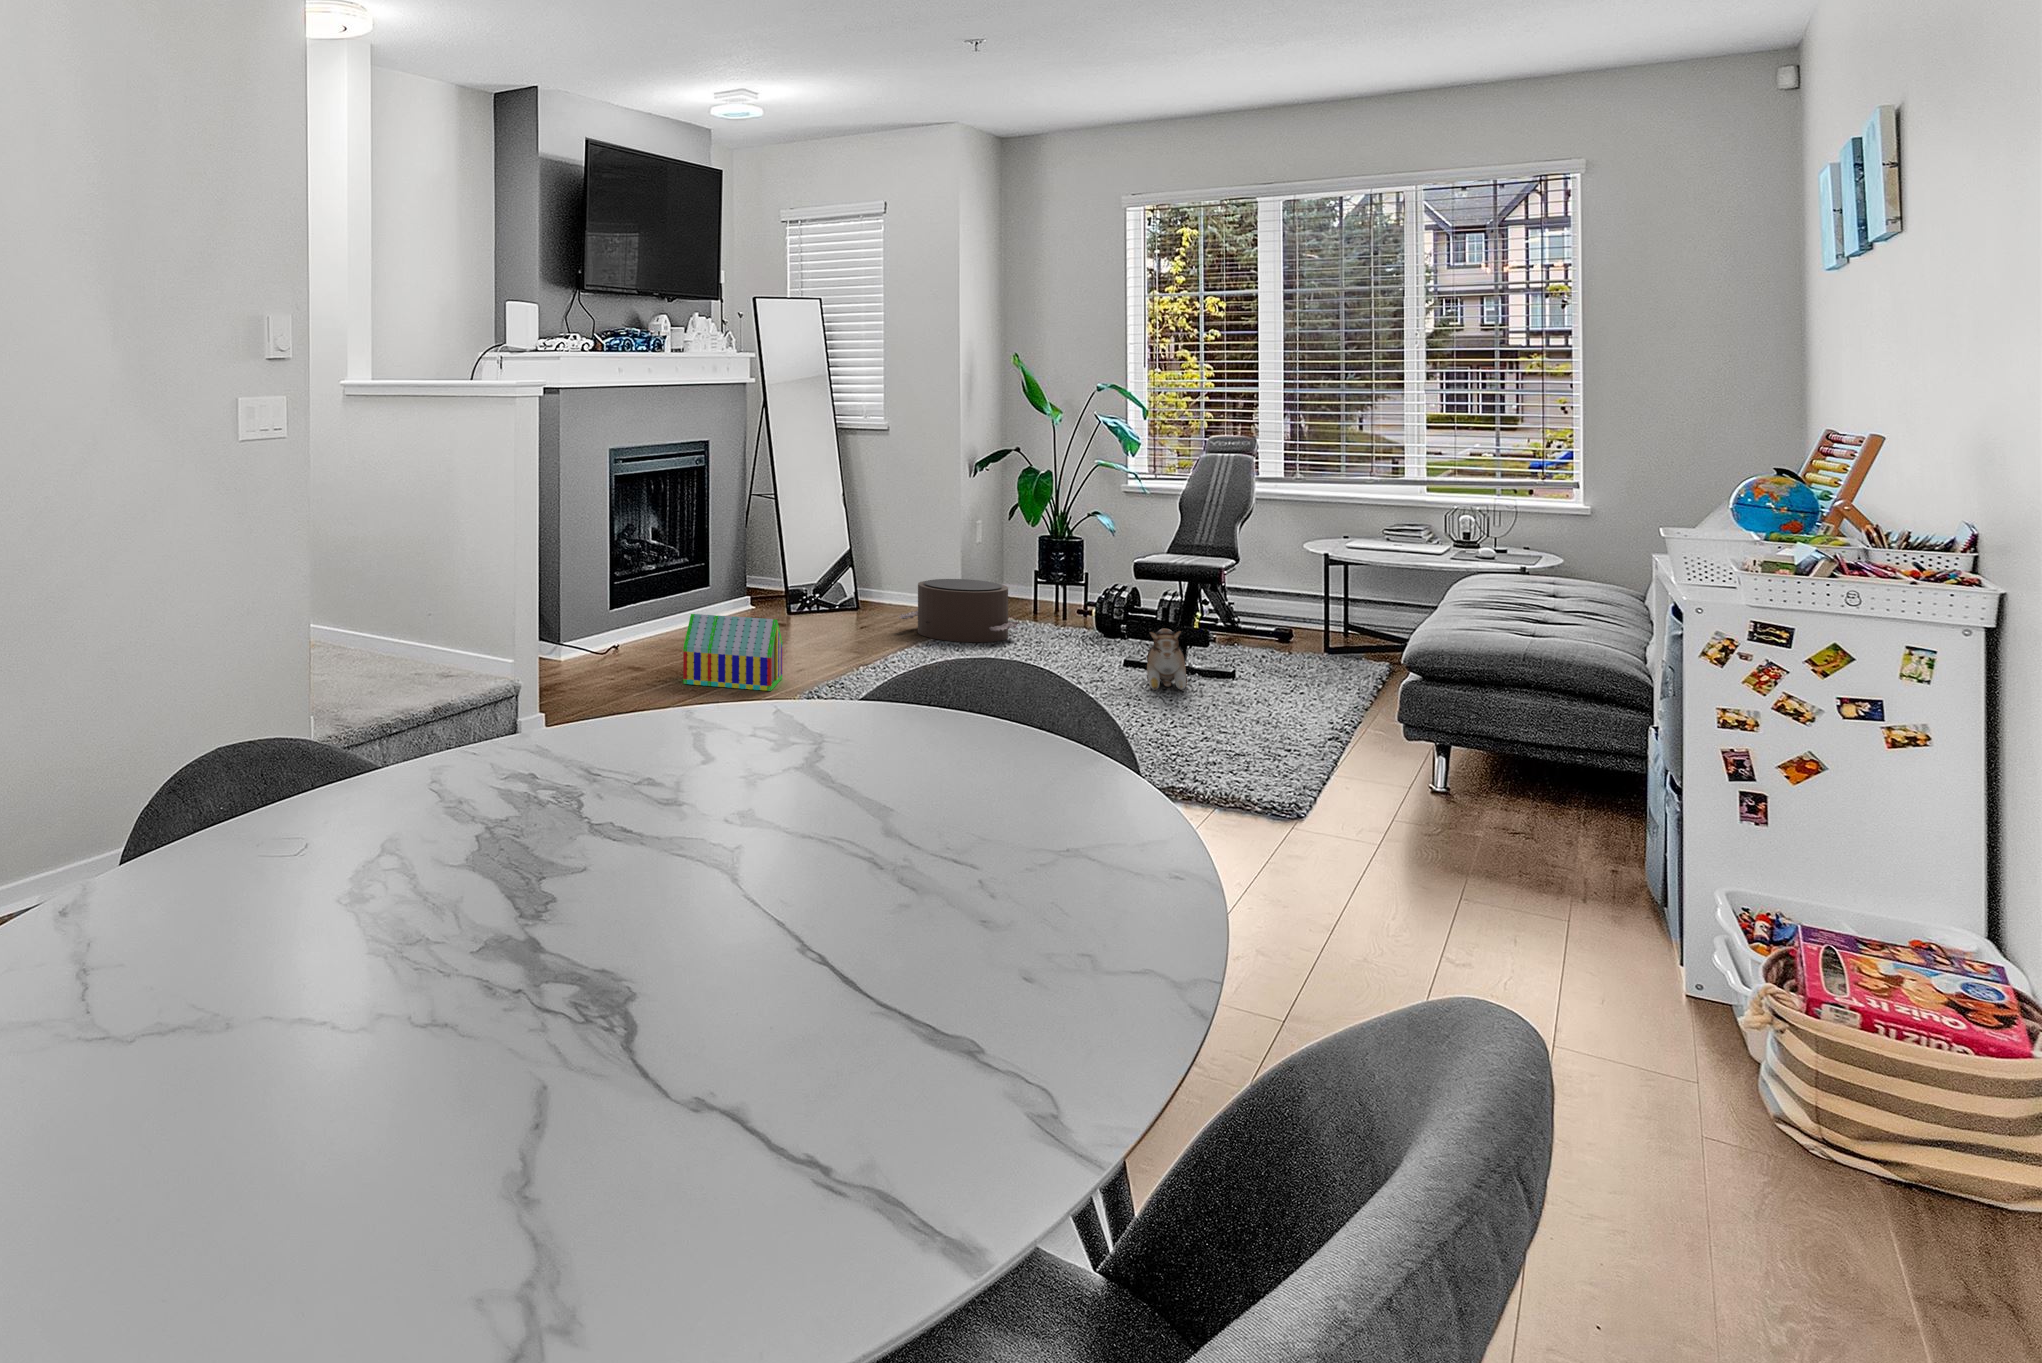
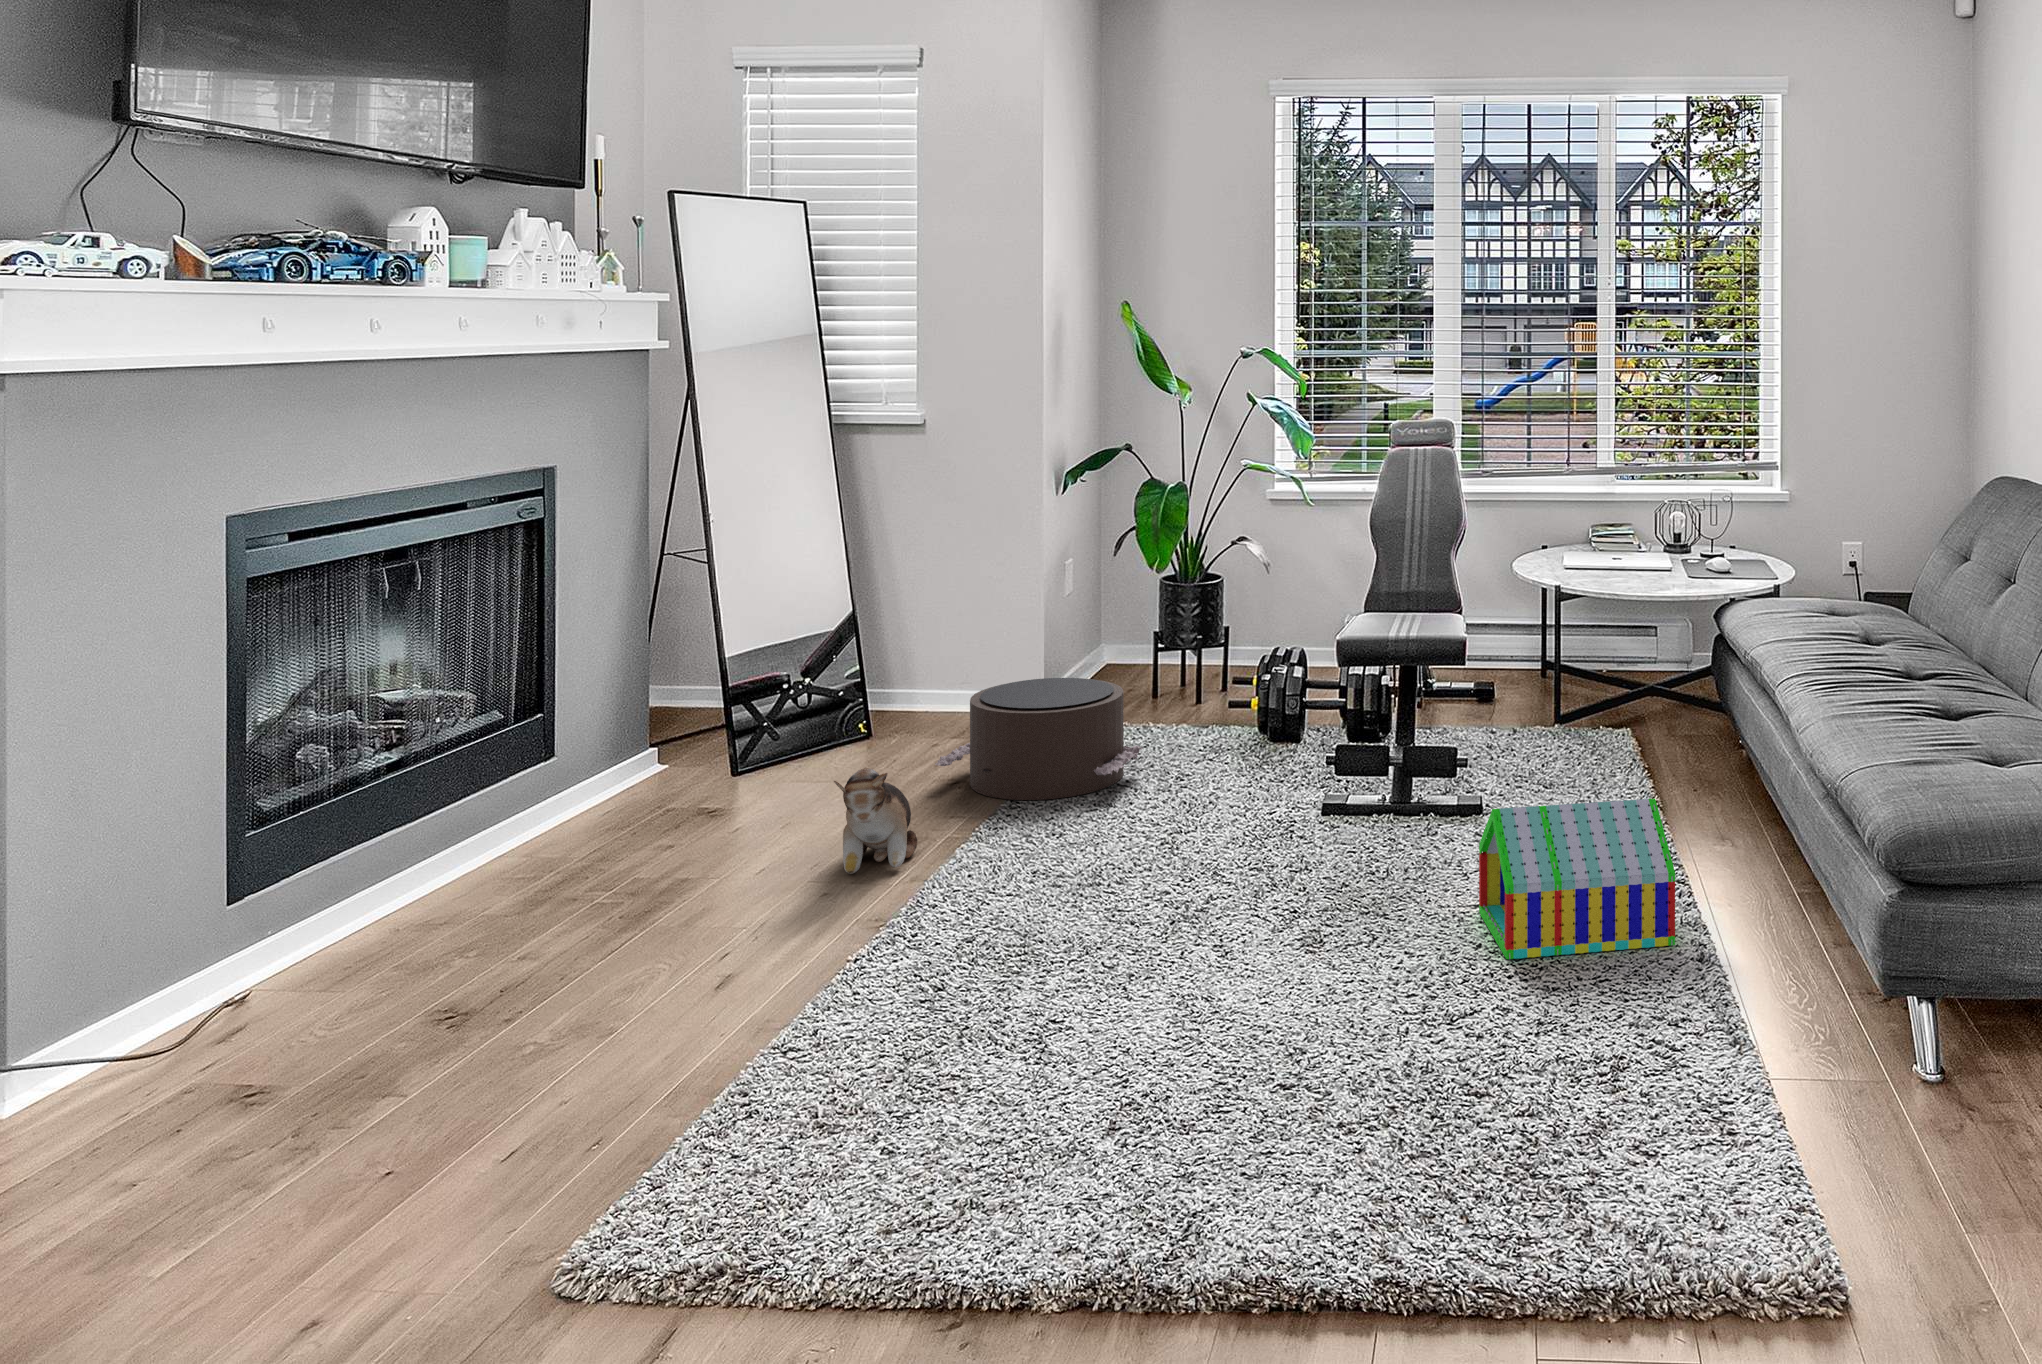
toy house: present [683,614,783,691] -> present [1479,799,1675,959]
plush toy: present [1147,628,1187,690] -> present [834,768,917,874]

